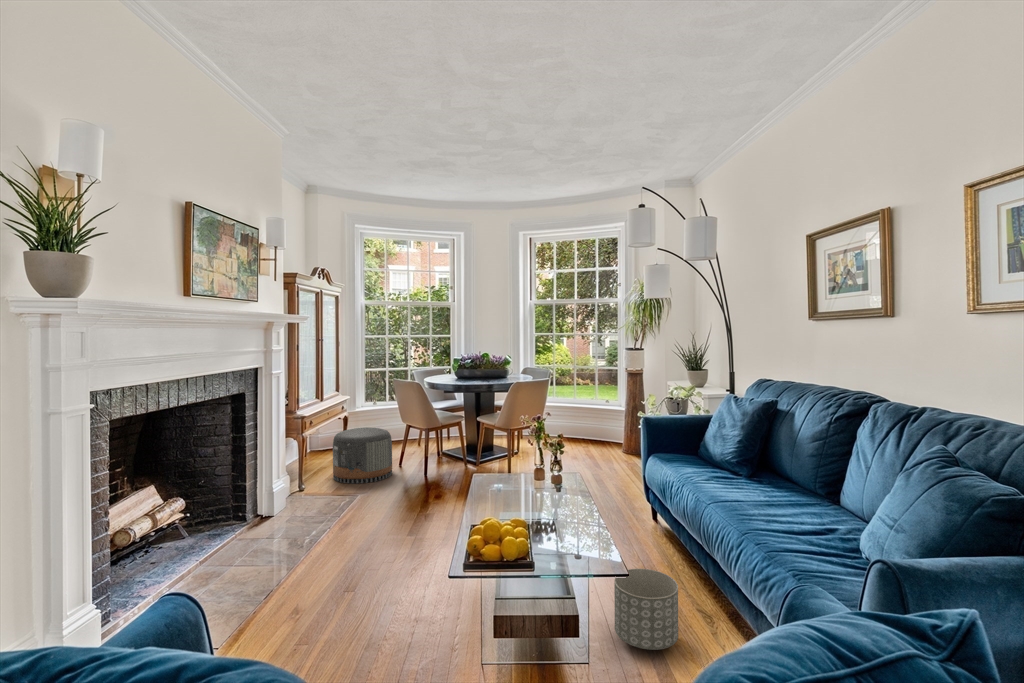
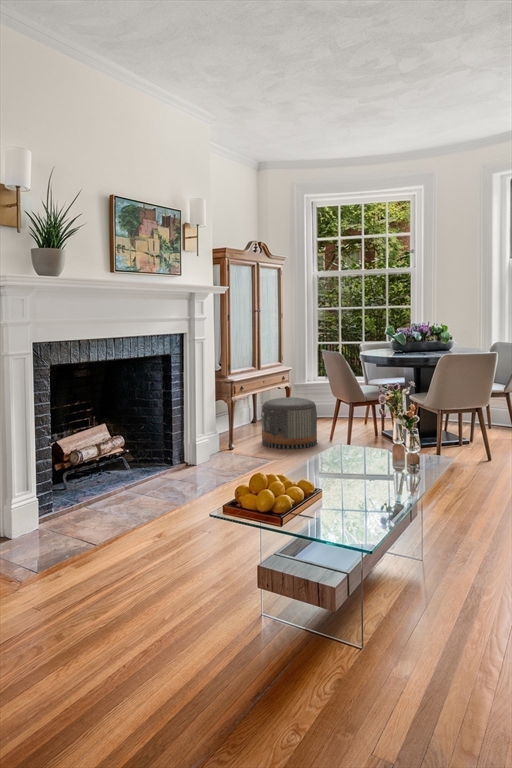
planter: present [614,569,678,650] -> none [403,538,470,613]

